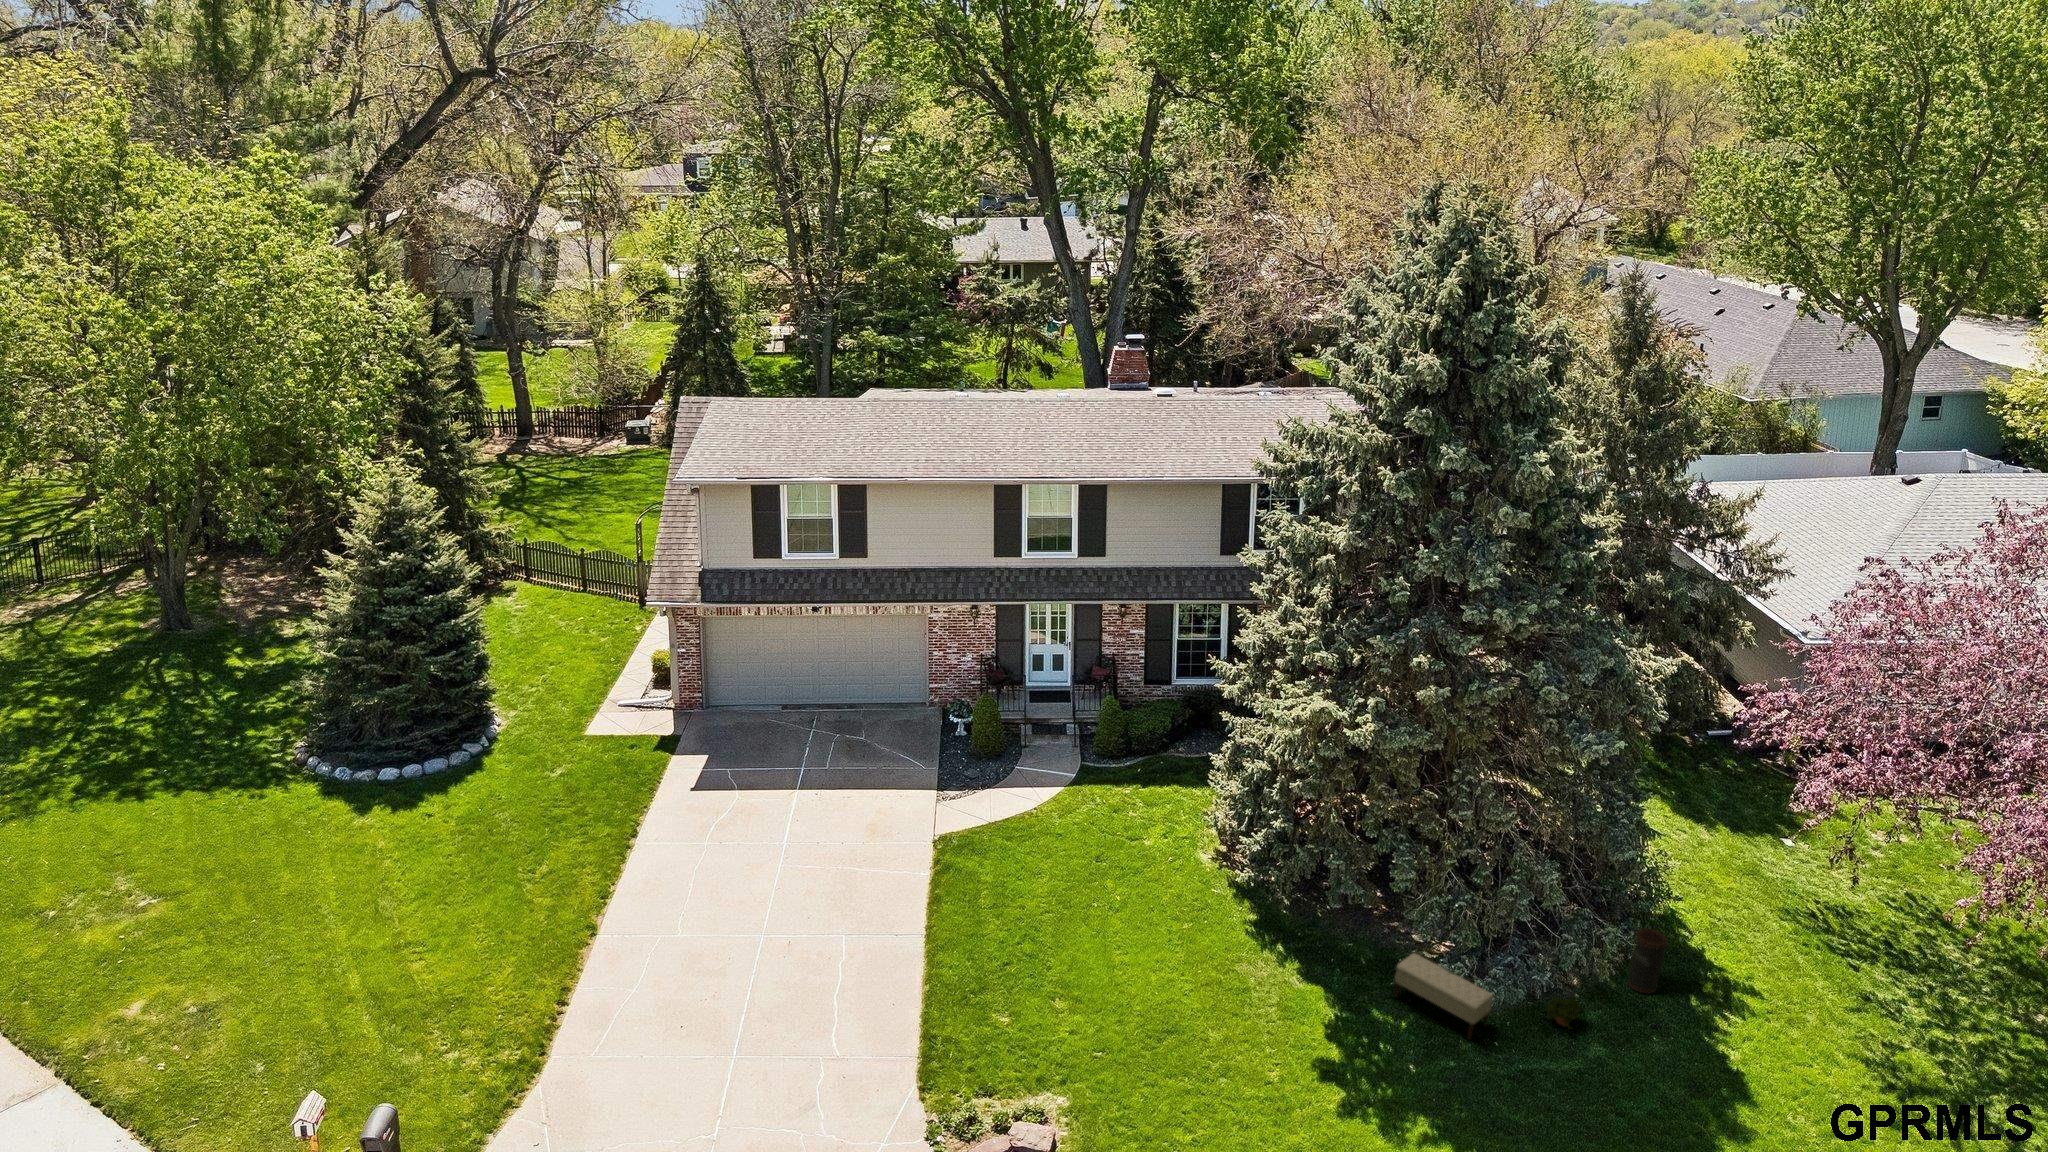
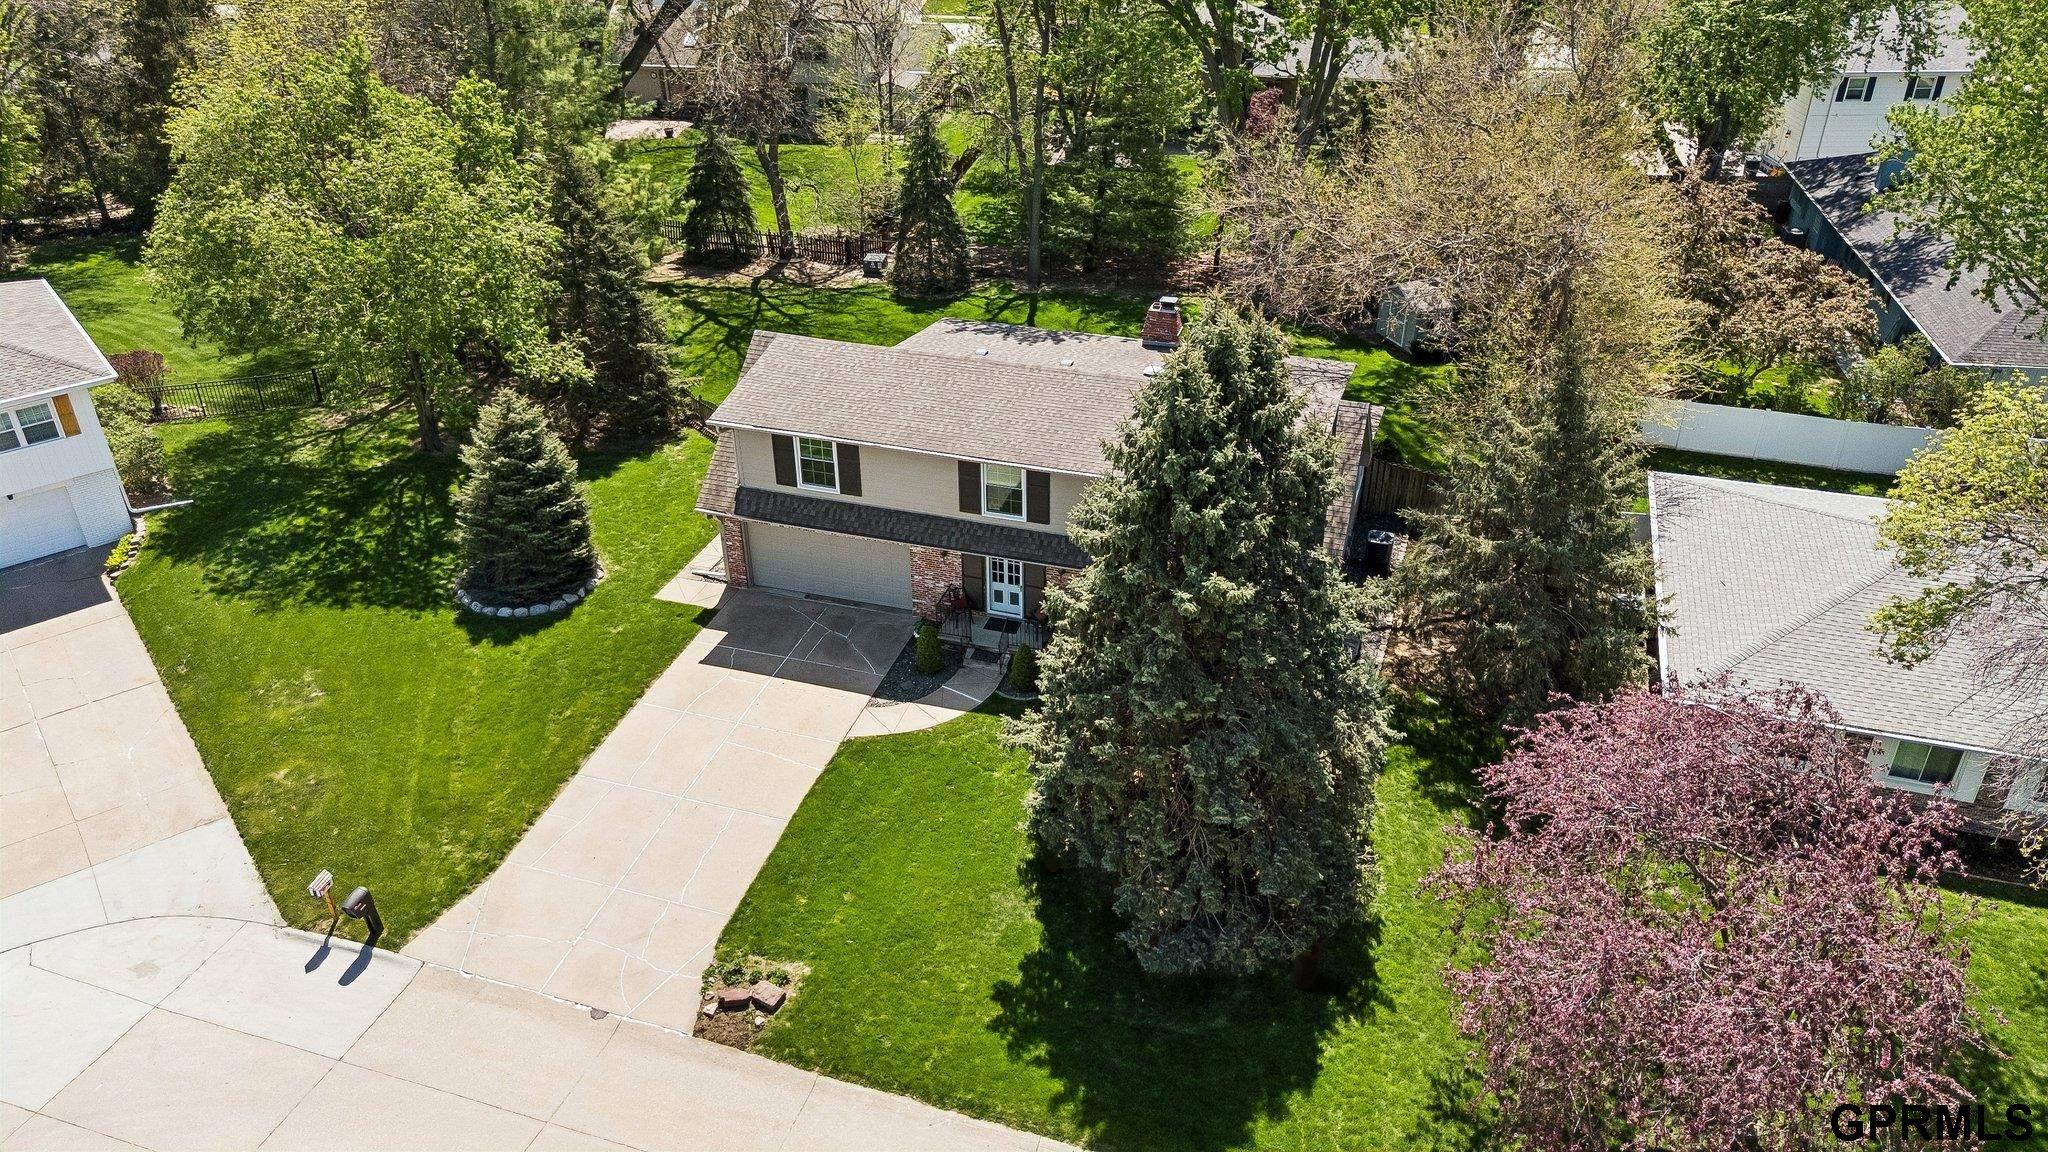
bench: present [1394,954,1493,1039] -> none [1097,918,1155,995]
potted plant: present [1545,997,1582,1029] -> present [1043,853,1066,872]

